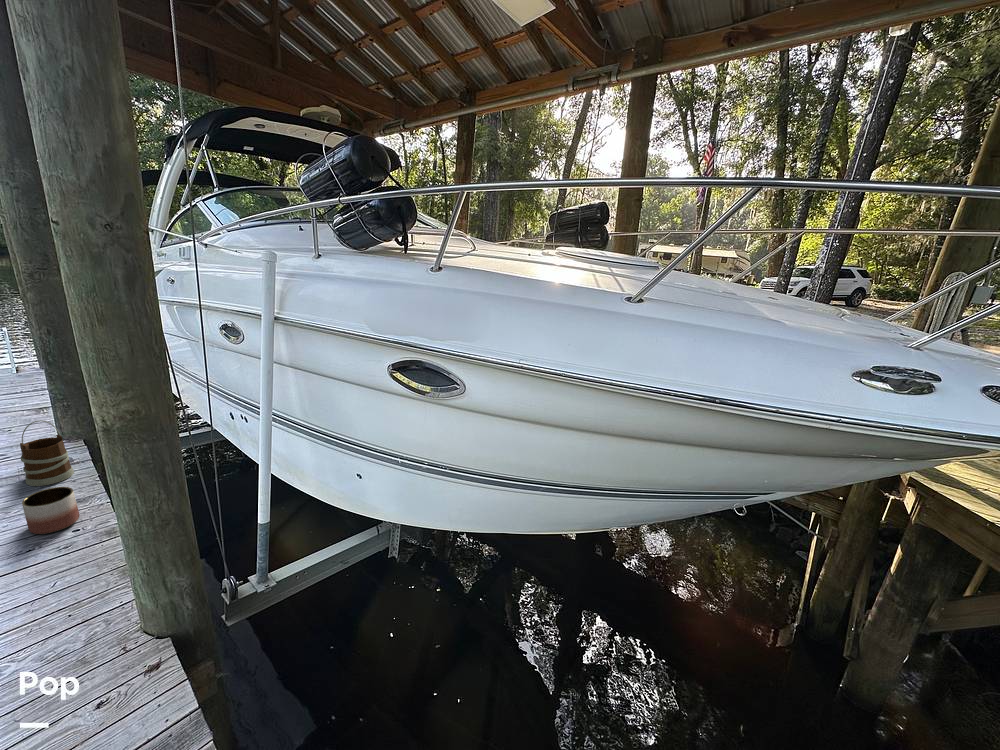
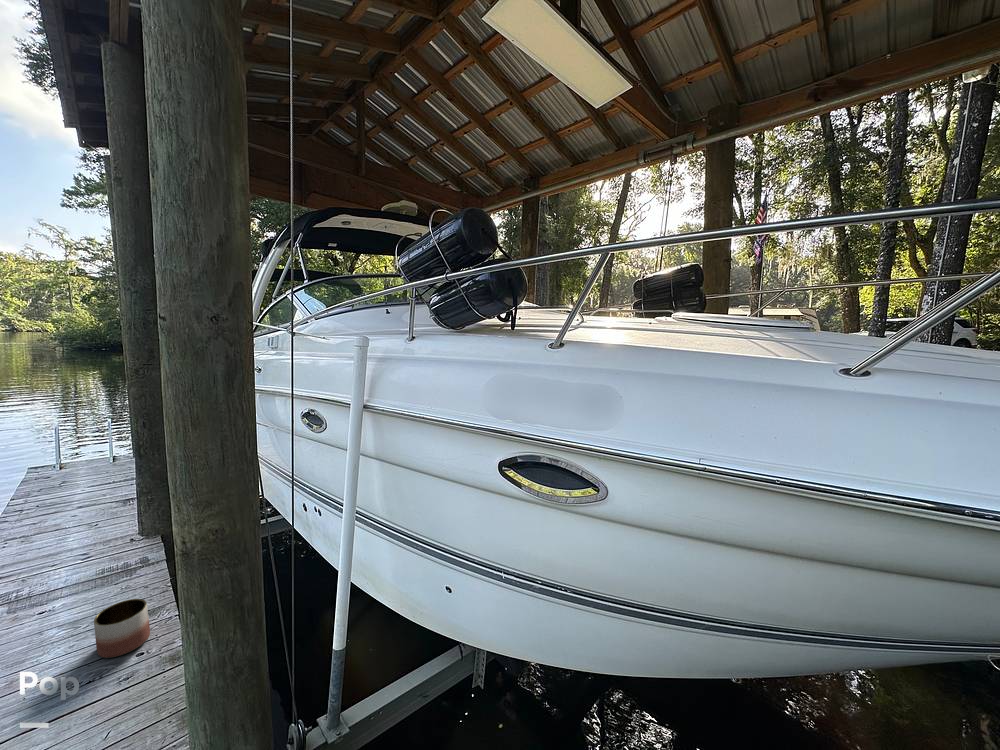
wooden bucket: present [20,420,74,486] -> none [101,521,150,594]

